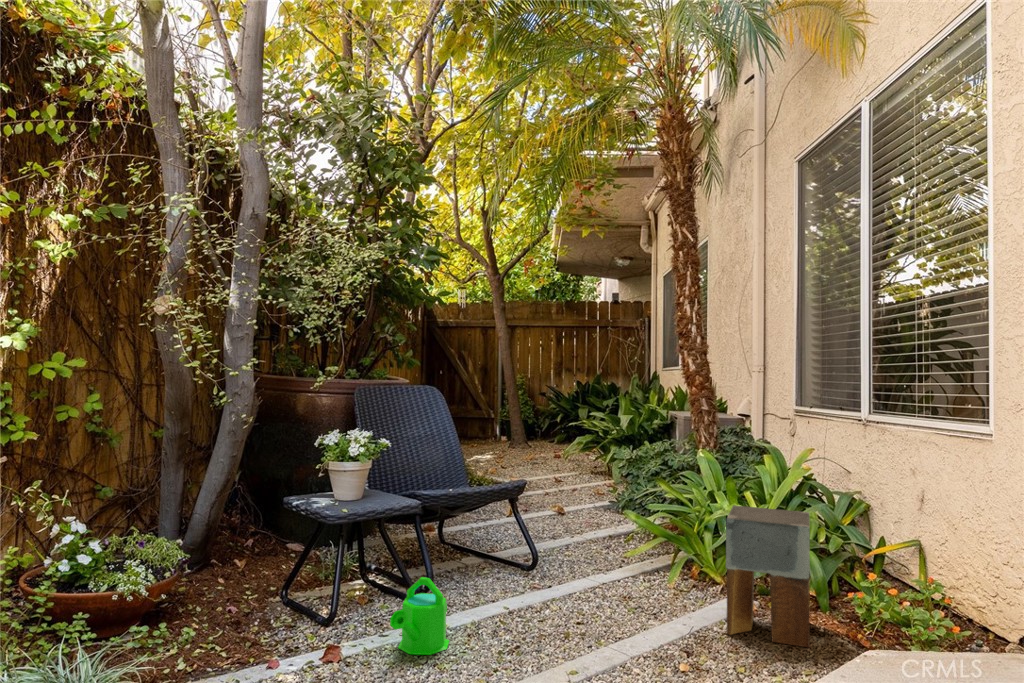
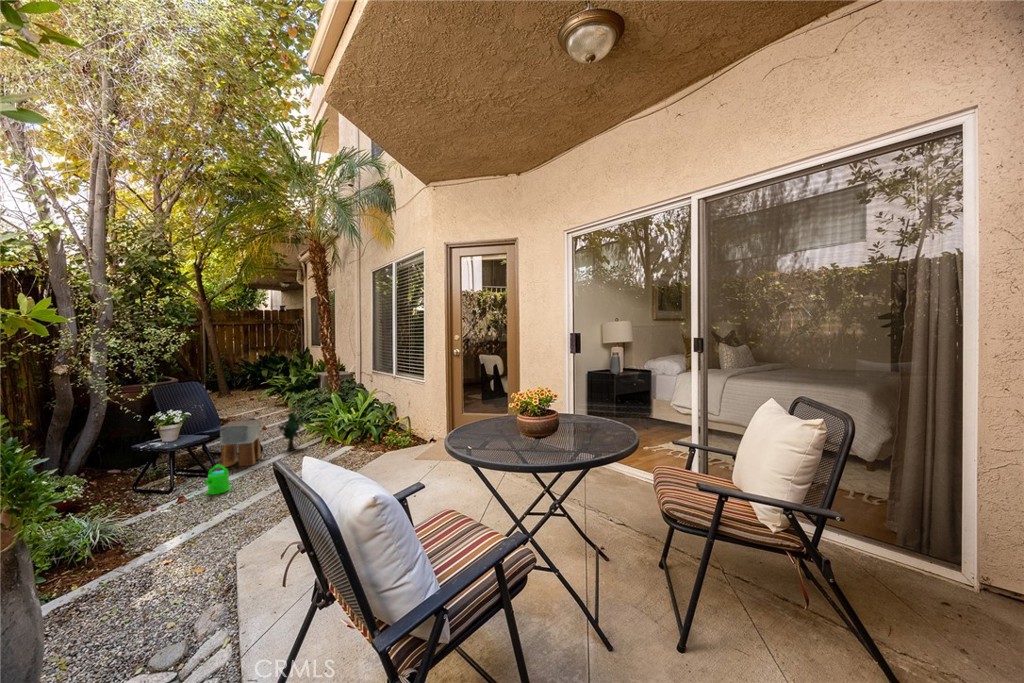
decorative plant: none [570,472,628,577] -> present [278,410,303,451]
stool: present [726,505,810,647] -> present [220,420,261,467]

